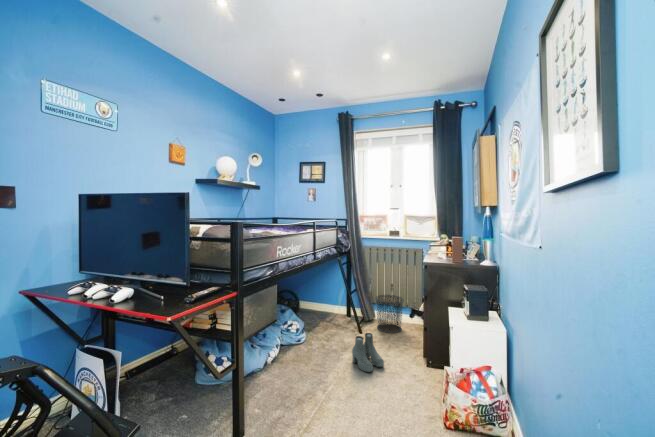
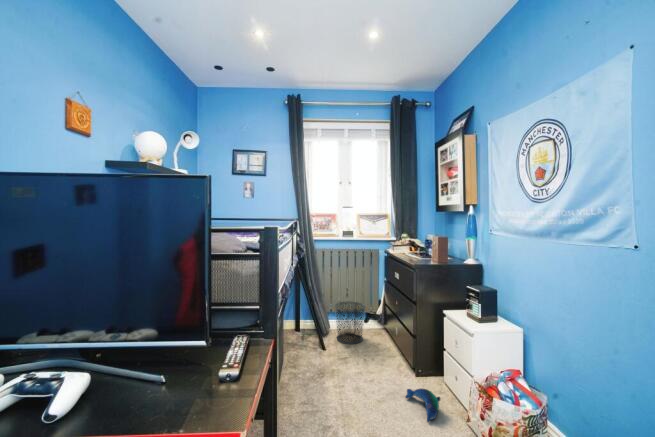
boots: present [352,333,384,372] -> none [341,350,378,397]
plush toy: none [400,373,427,402] -> present [406,389,440,422]

